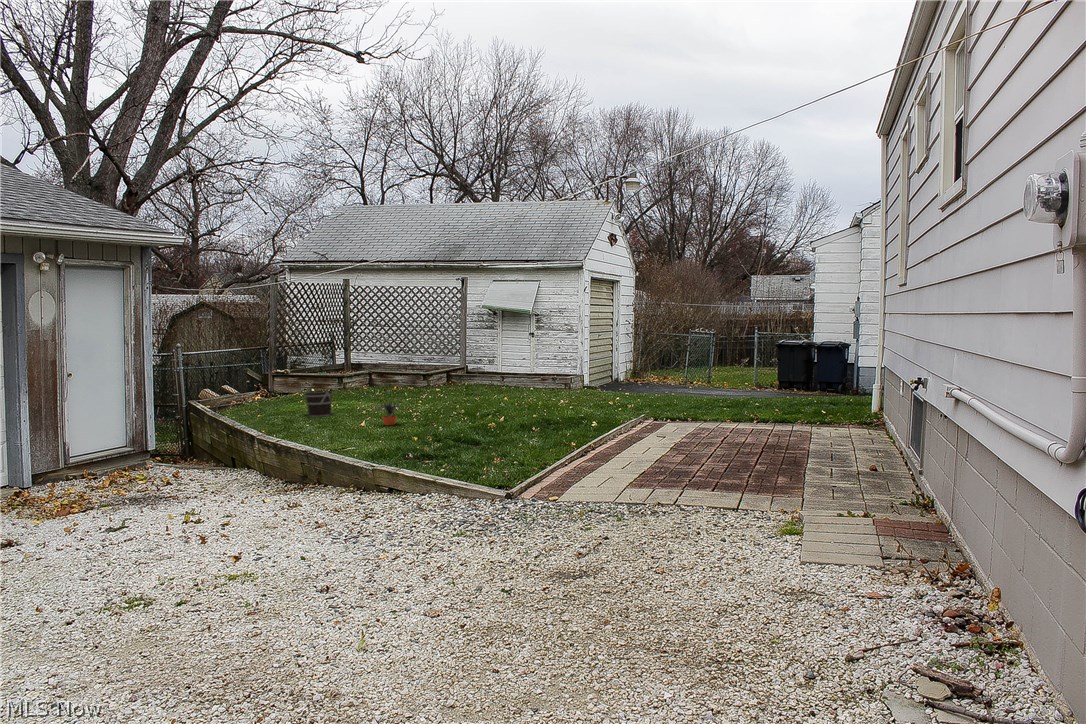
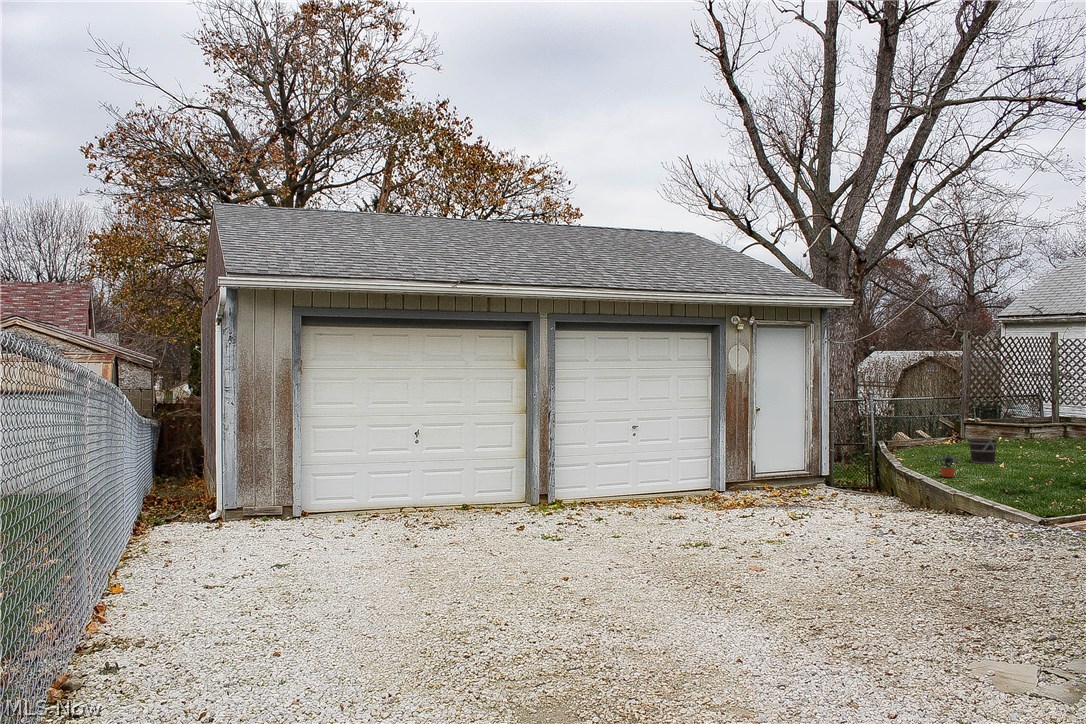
potted plant: present [377,403,401,425] -> present [934,455,963,477]

